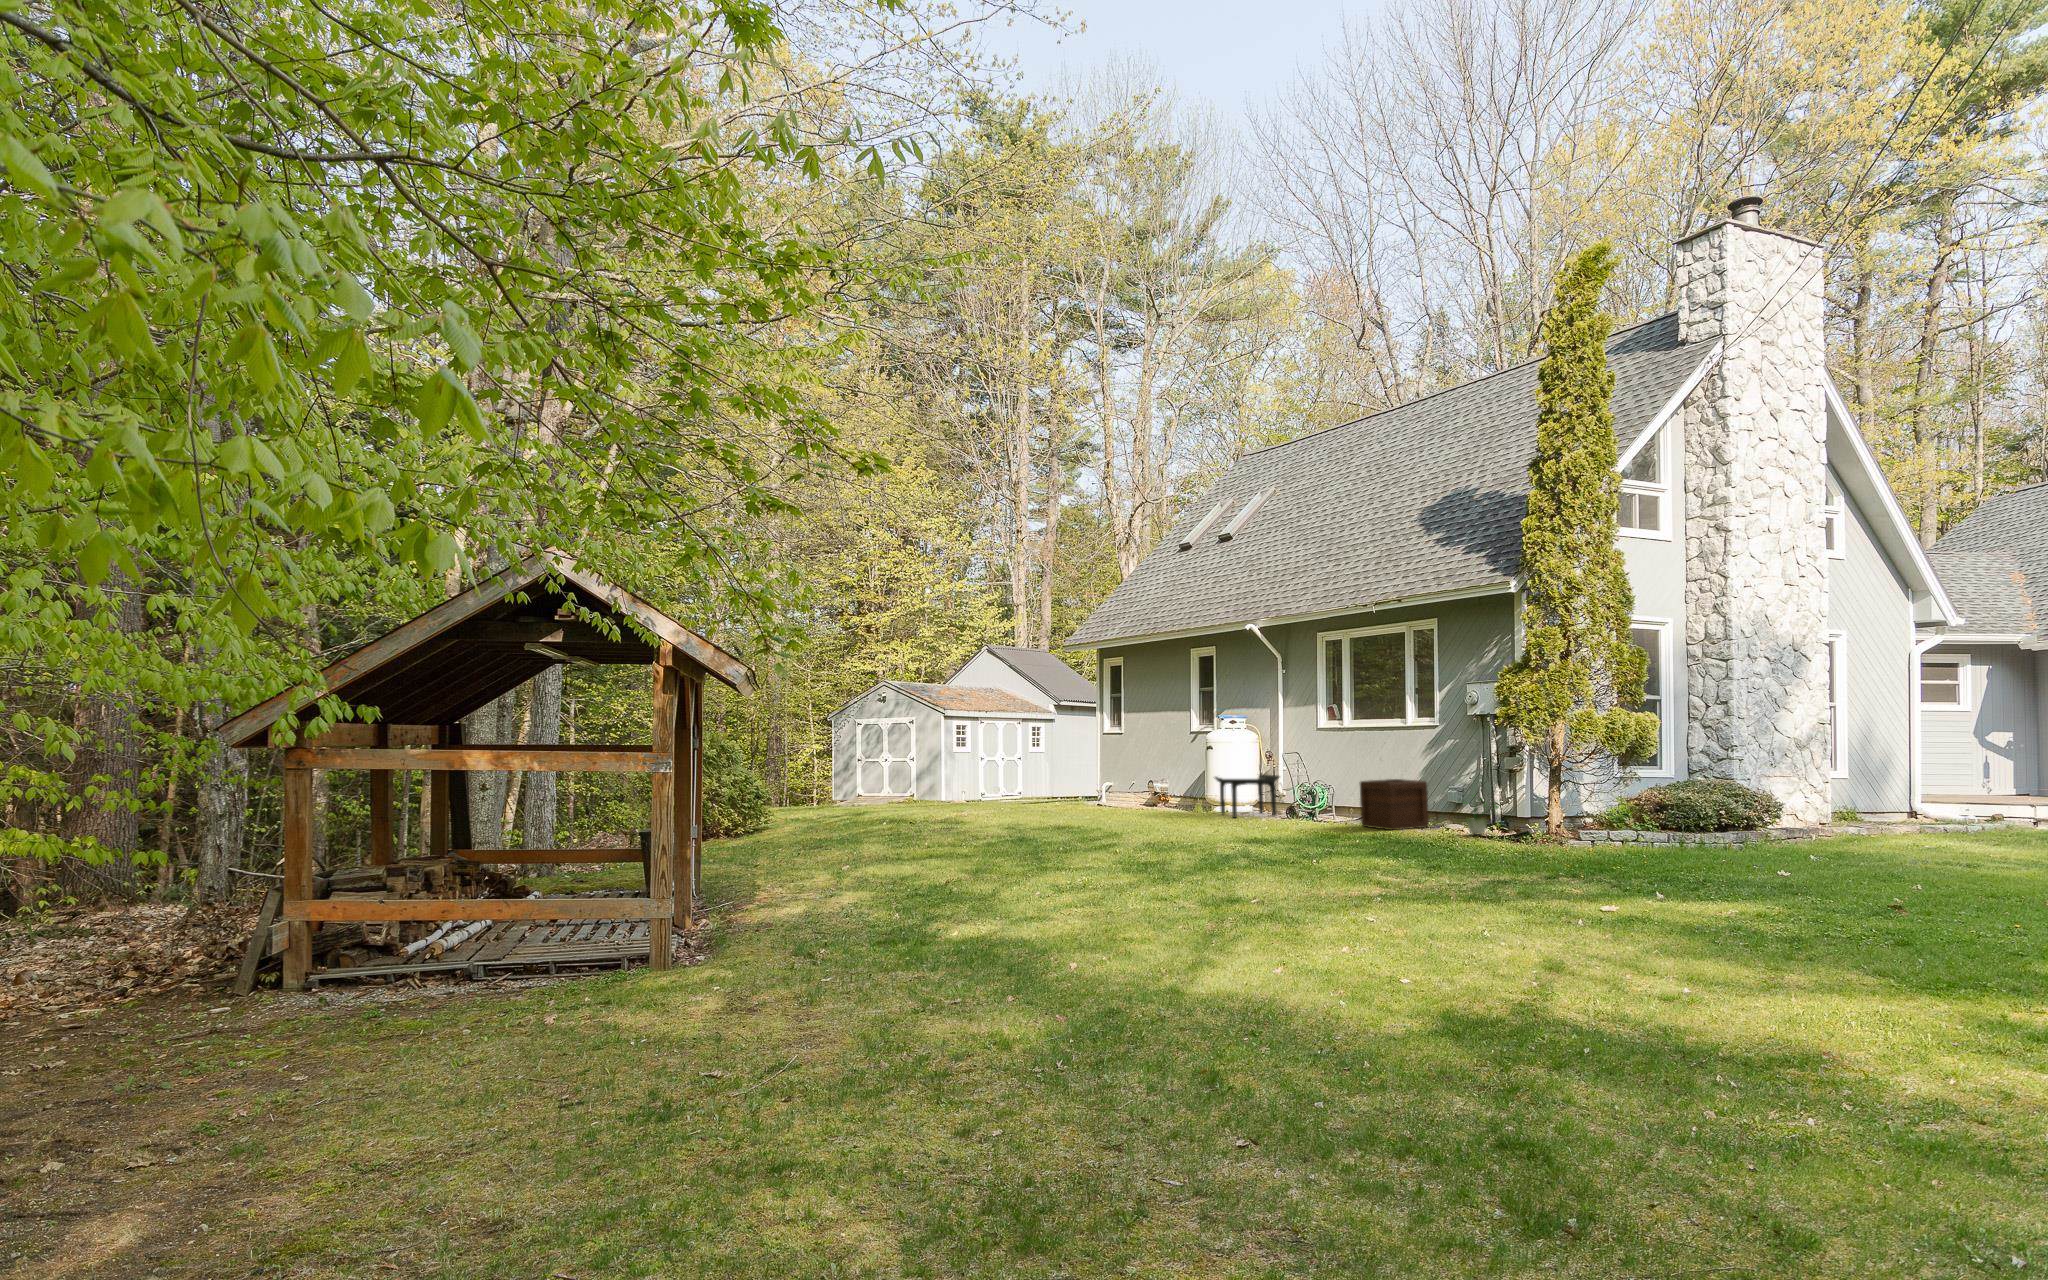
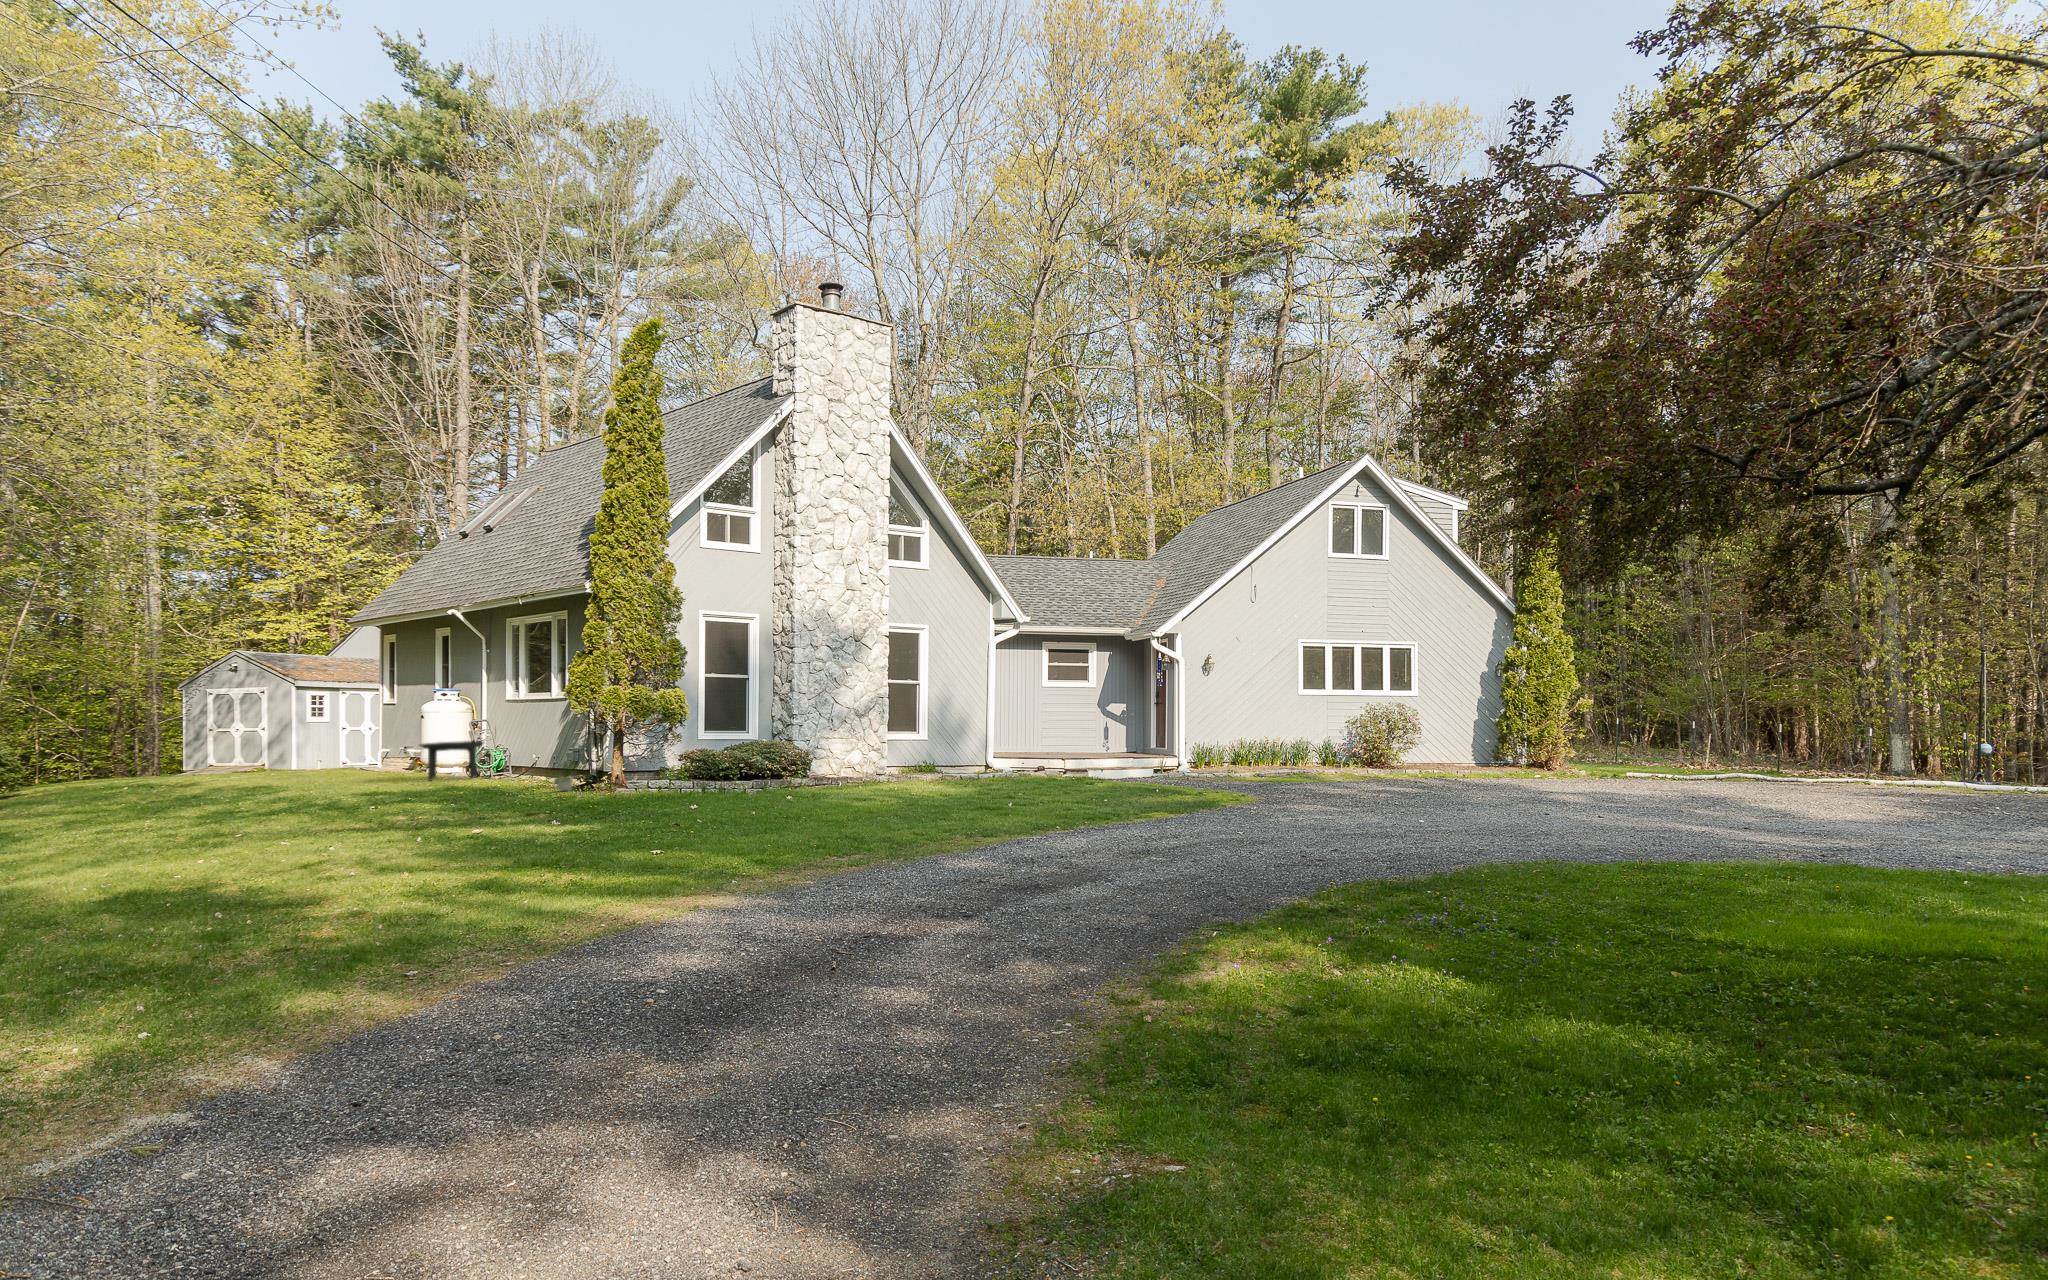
wooden crate: present [1360,779,1429,830] -> none [501,744,555,789]

